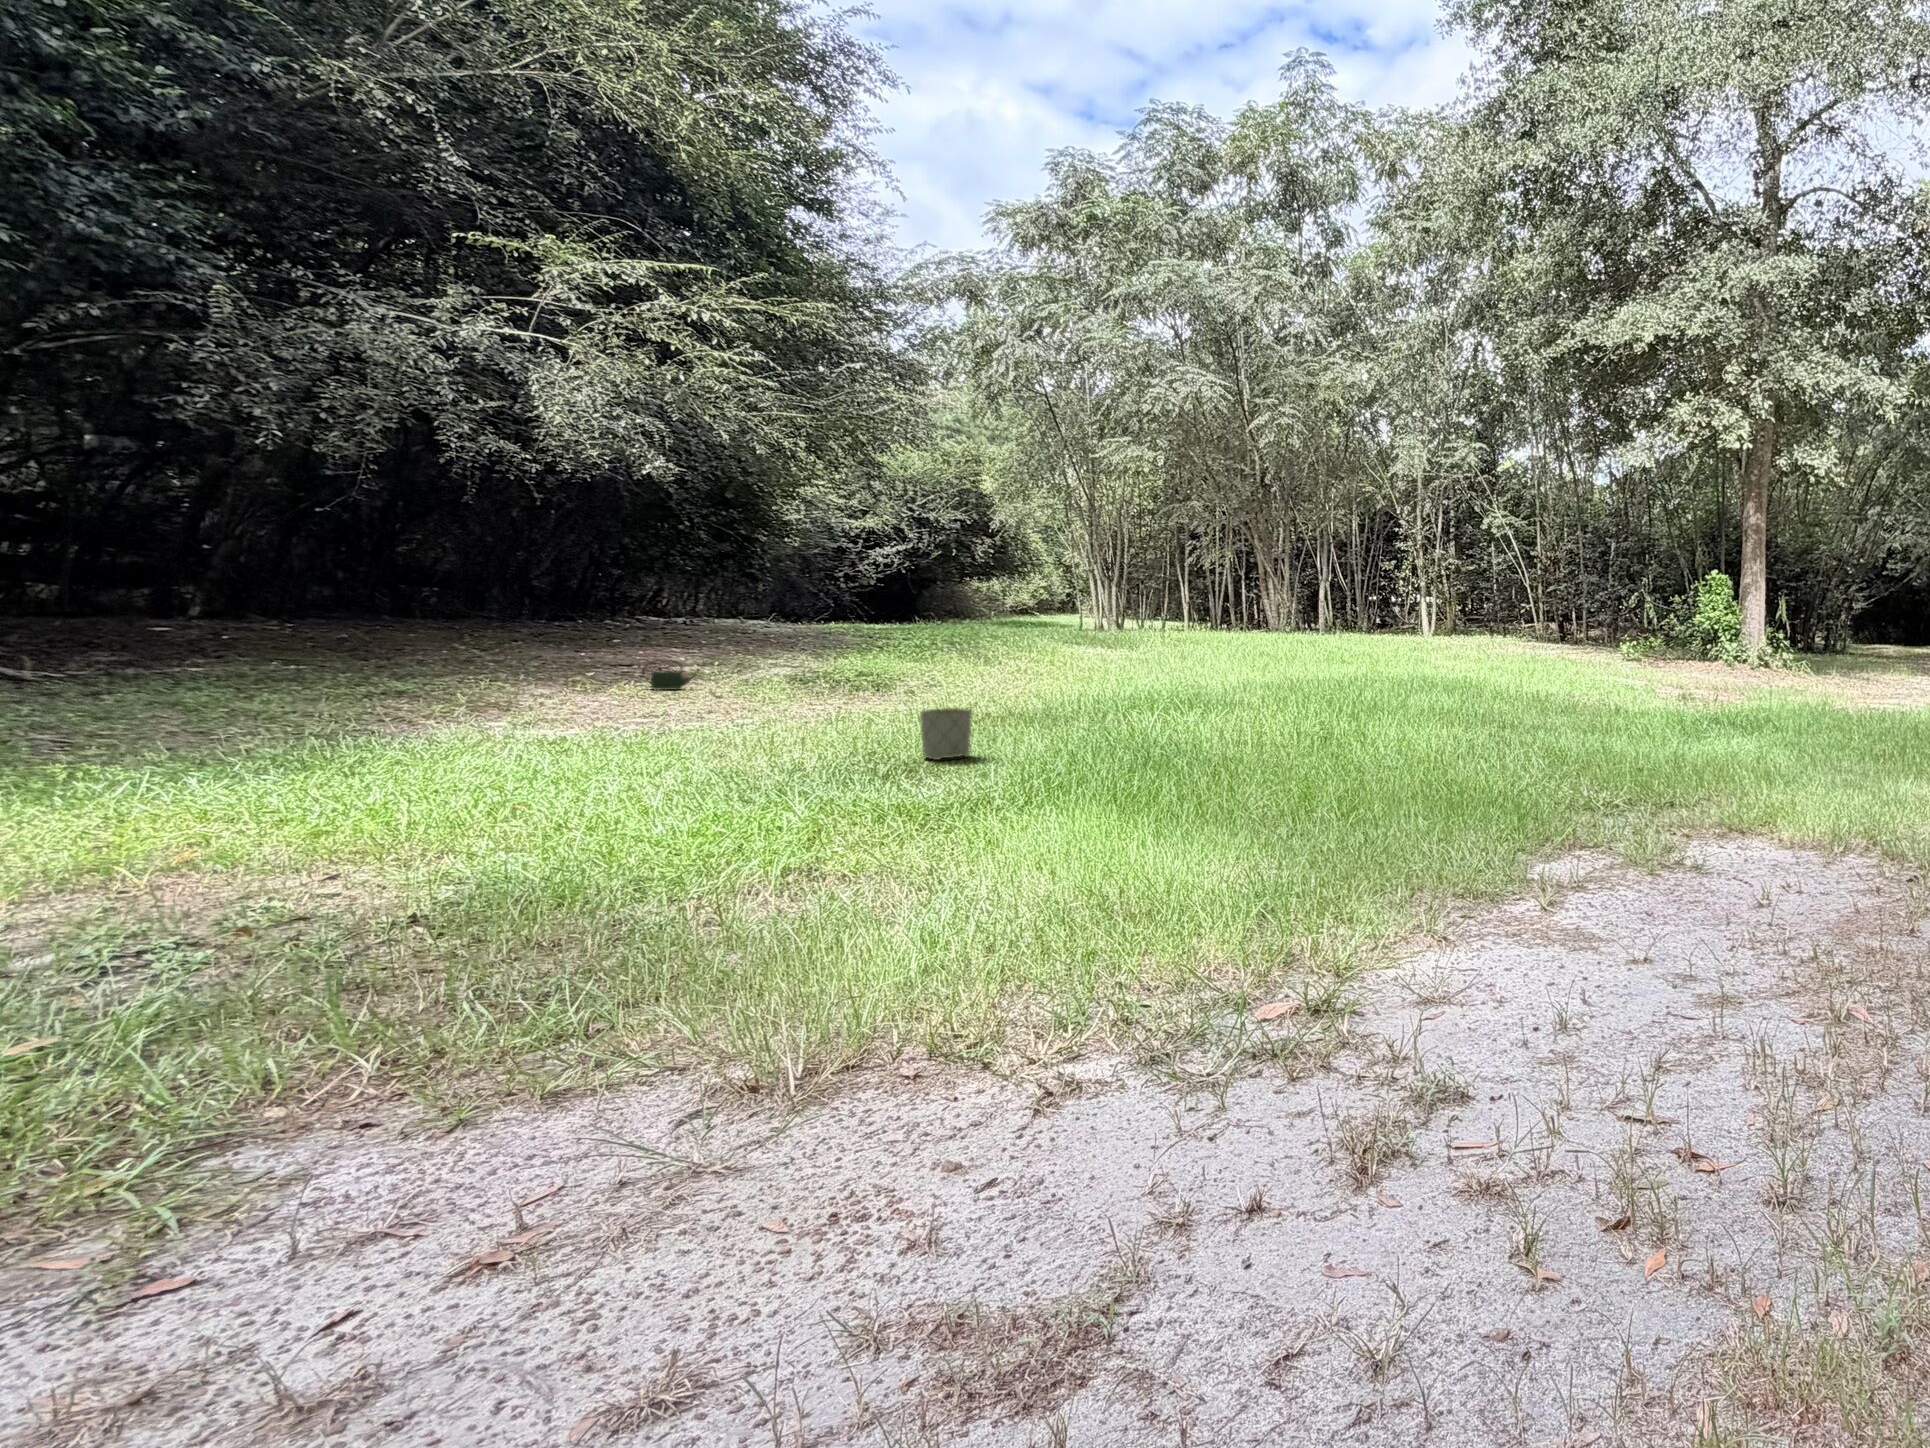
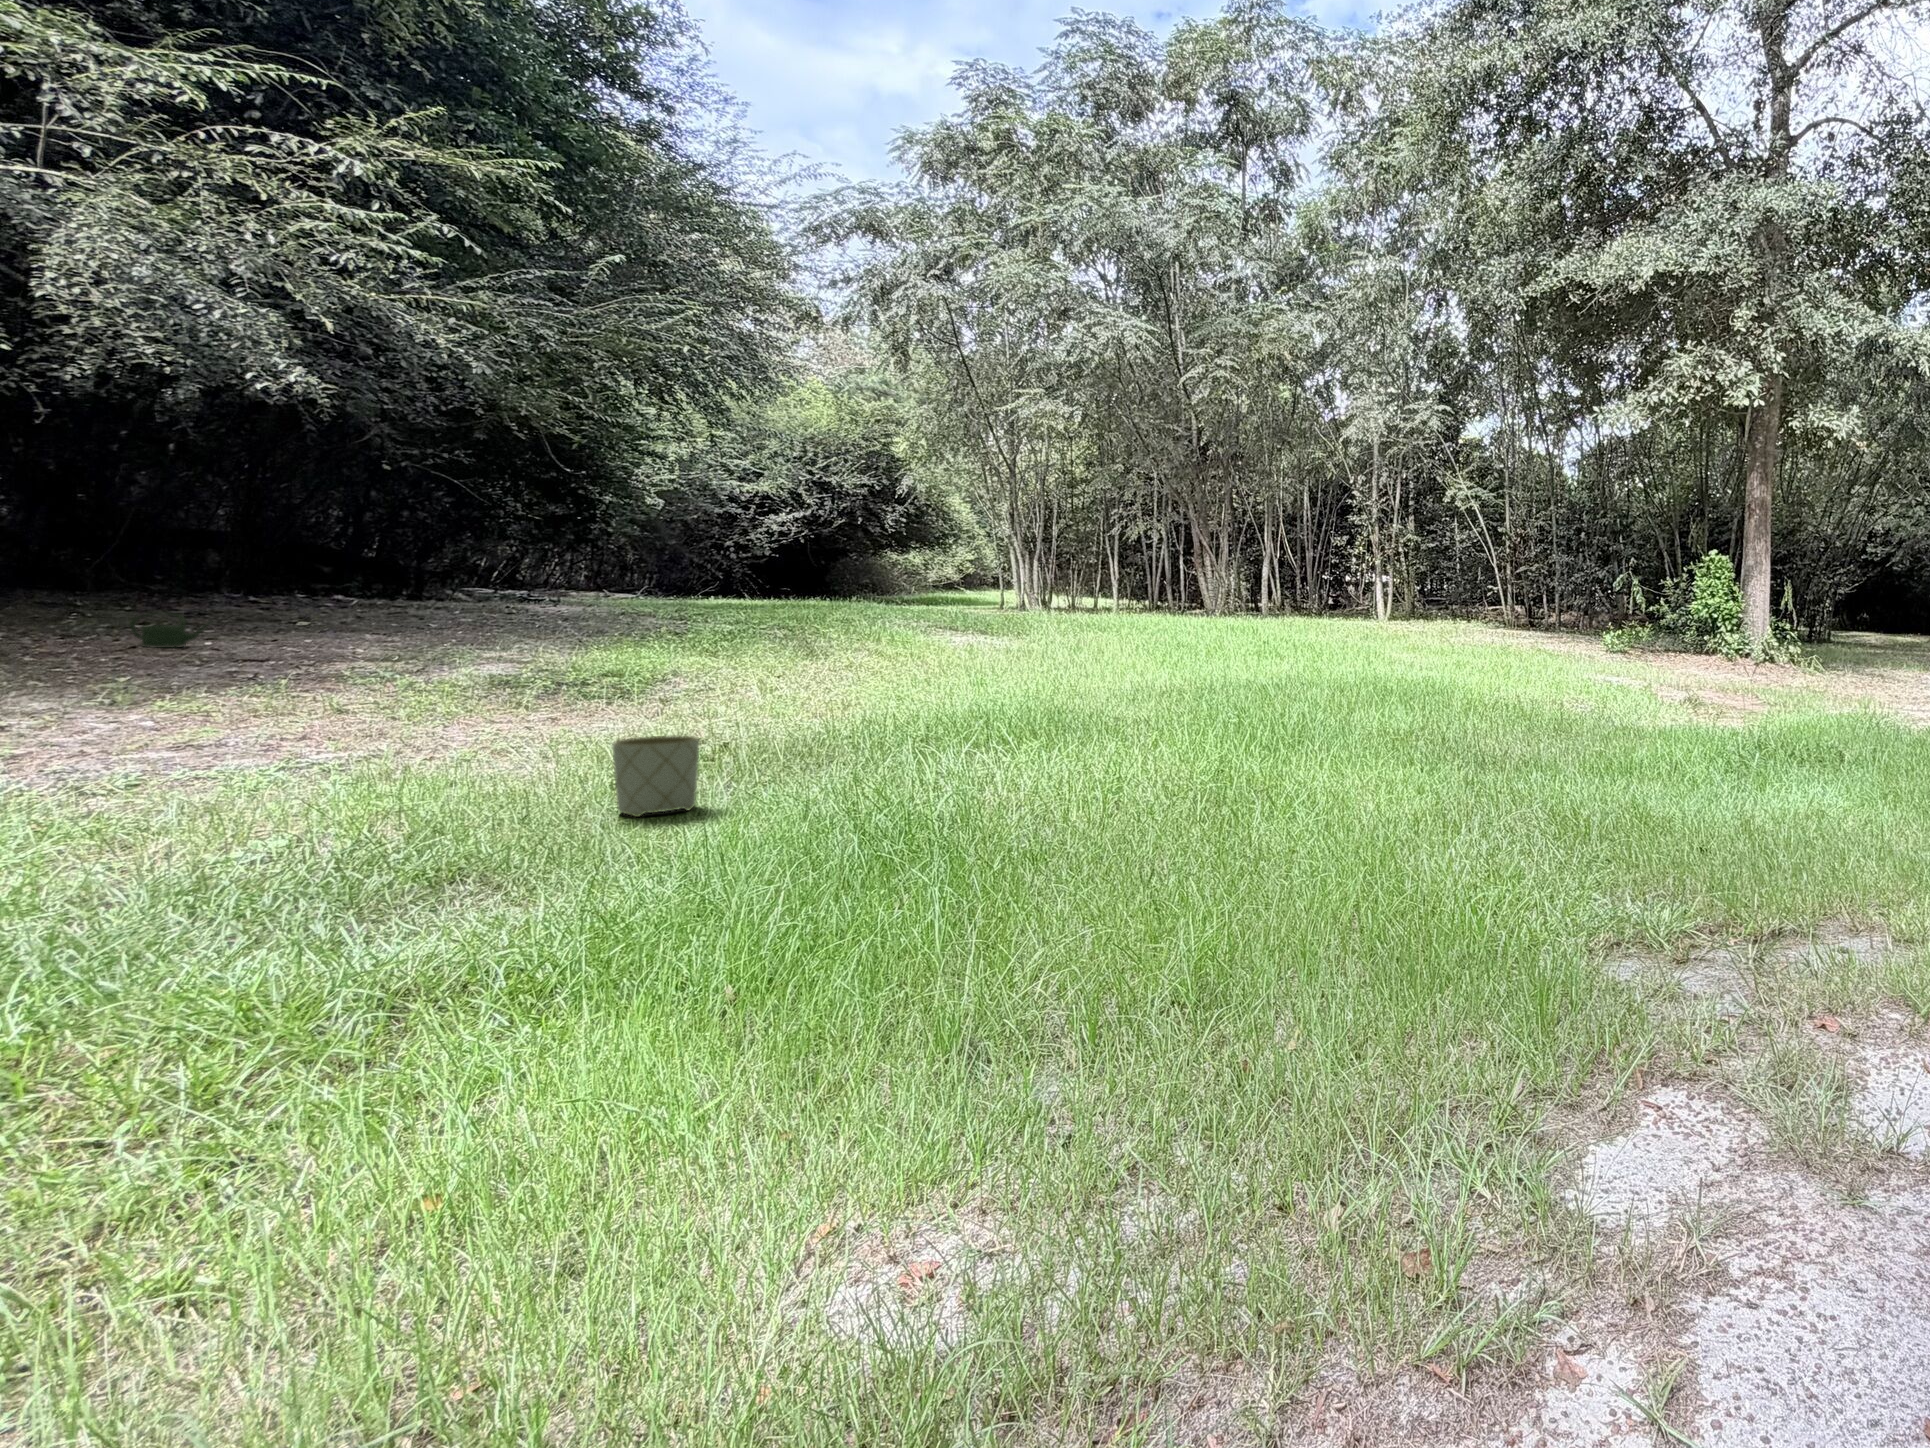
watering can: present [642,663,702,690] -> present [130,614,213,648]

